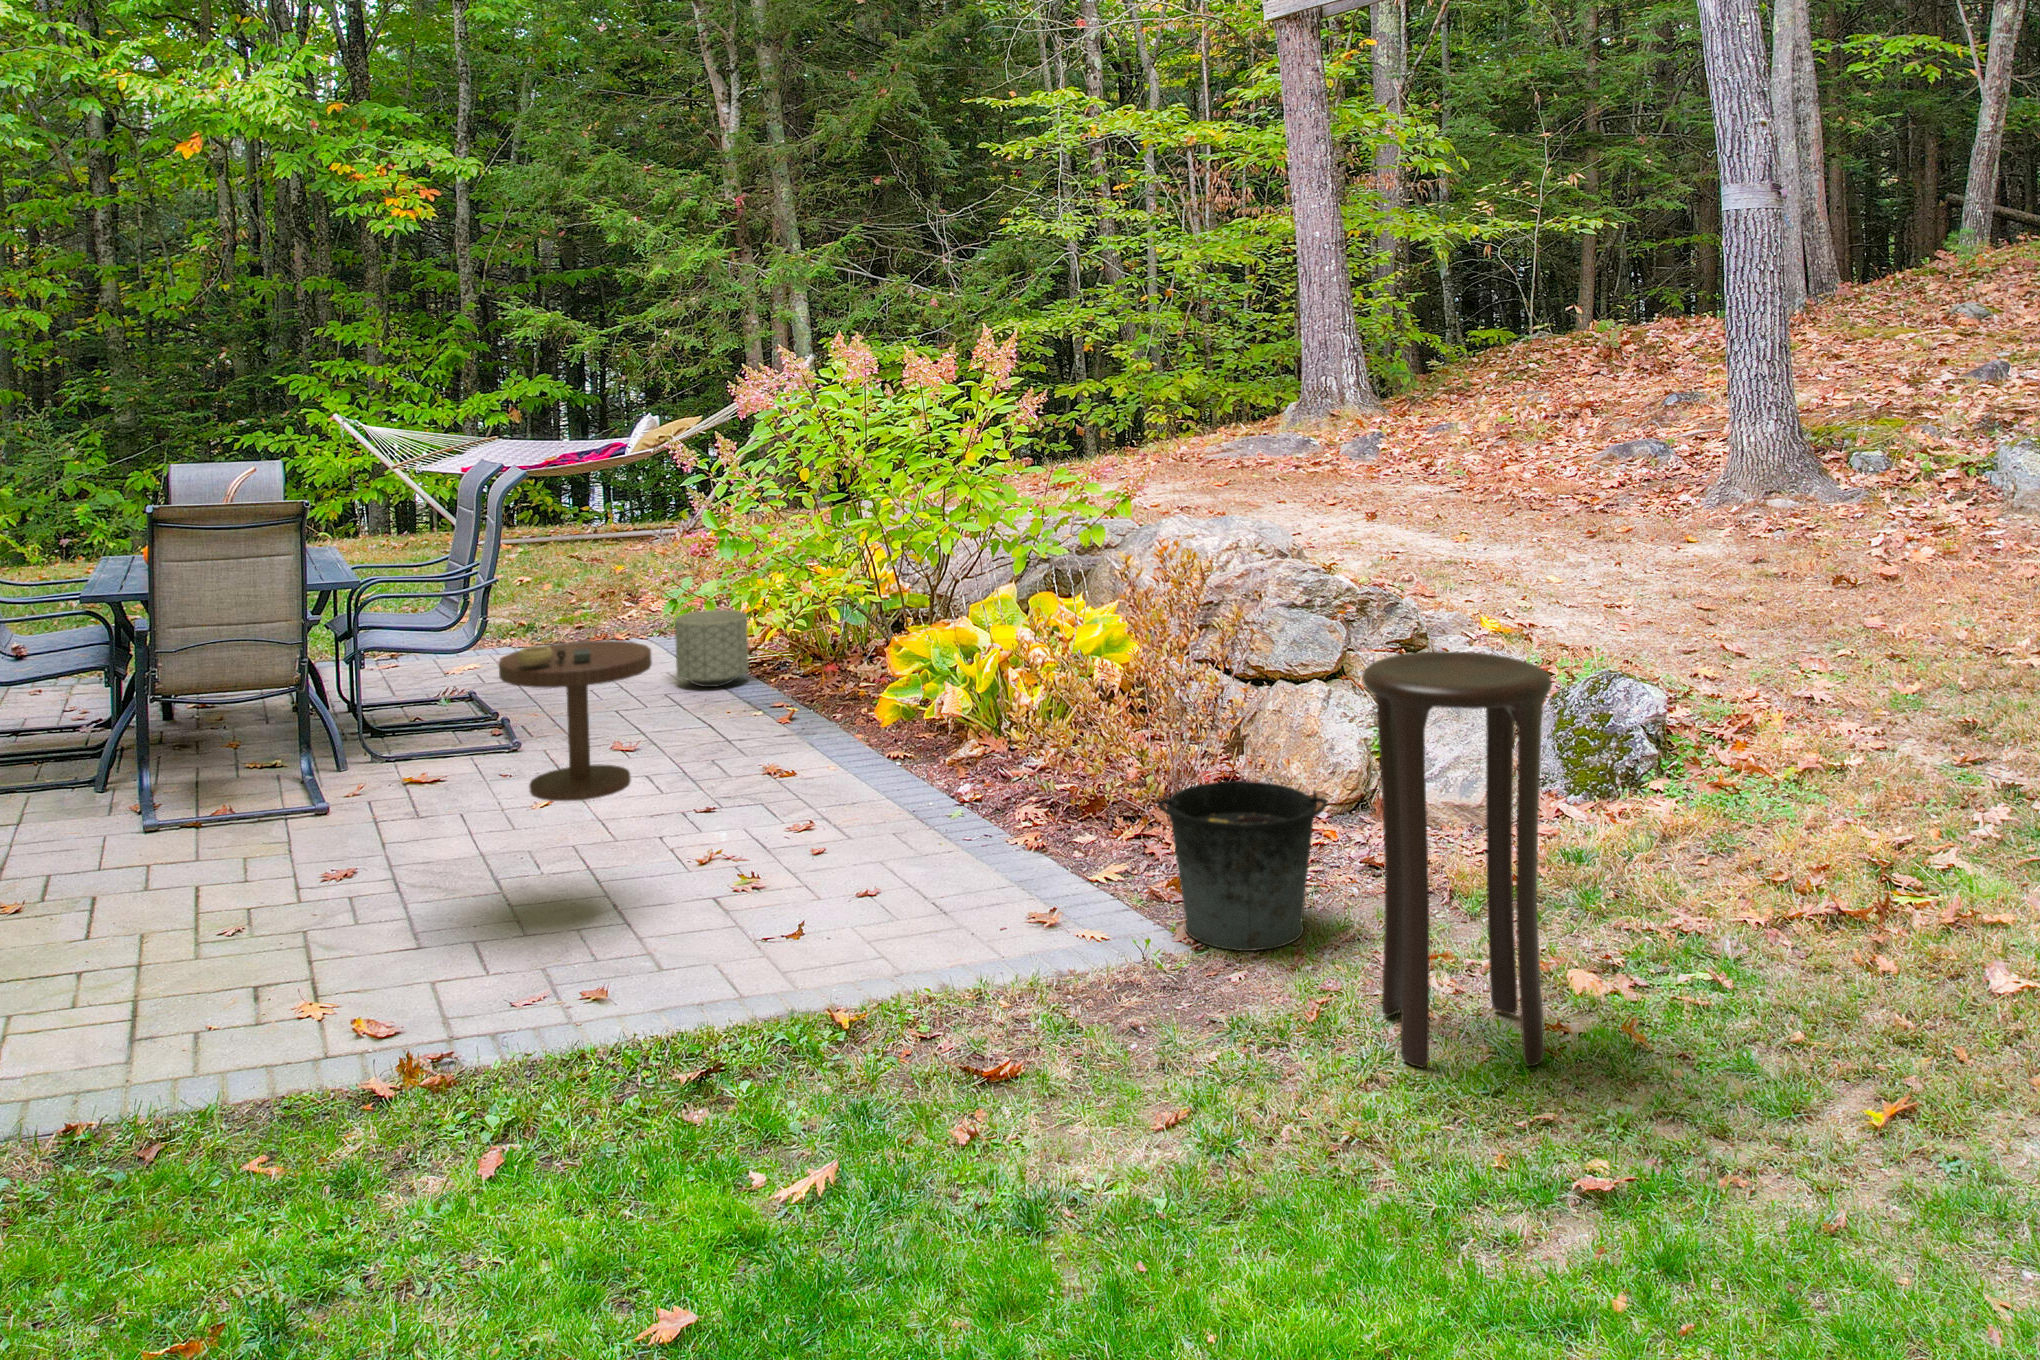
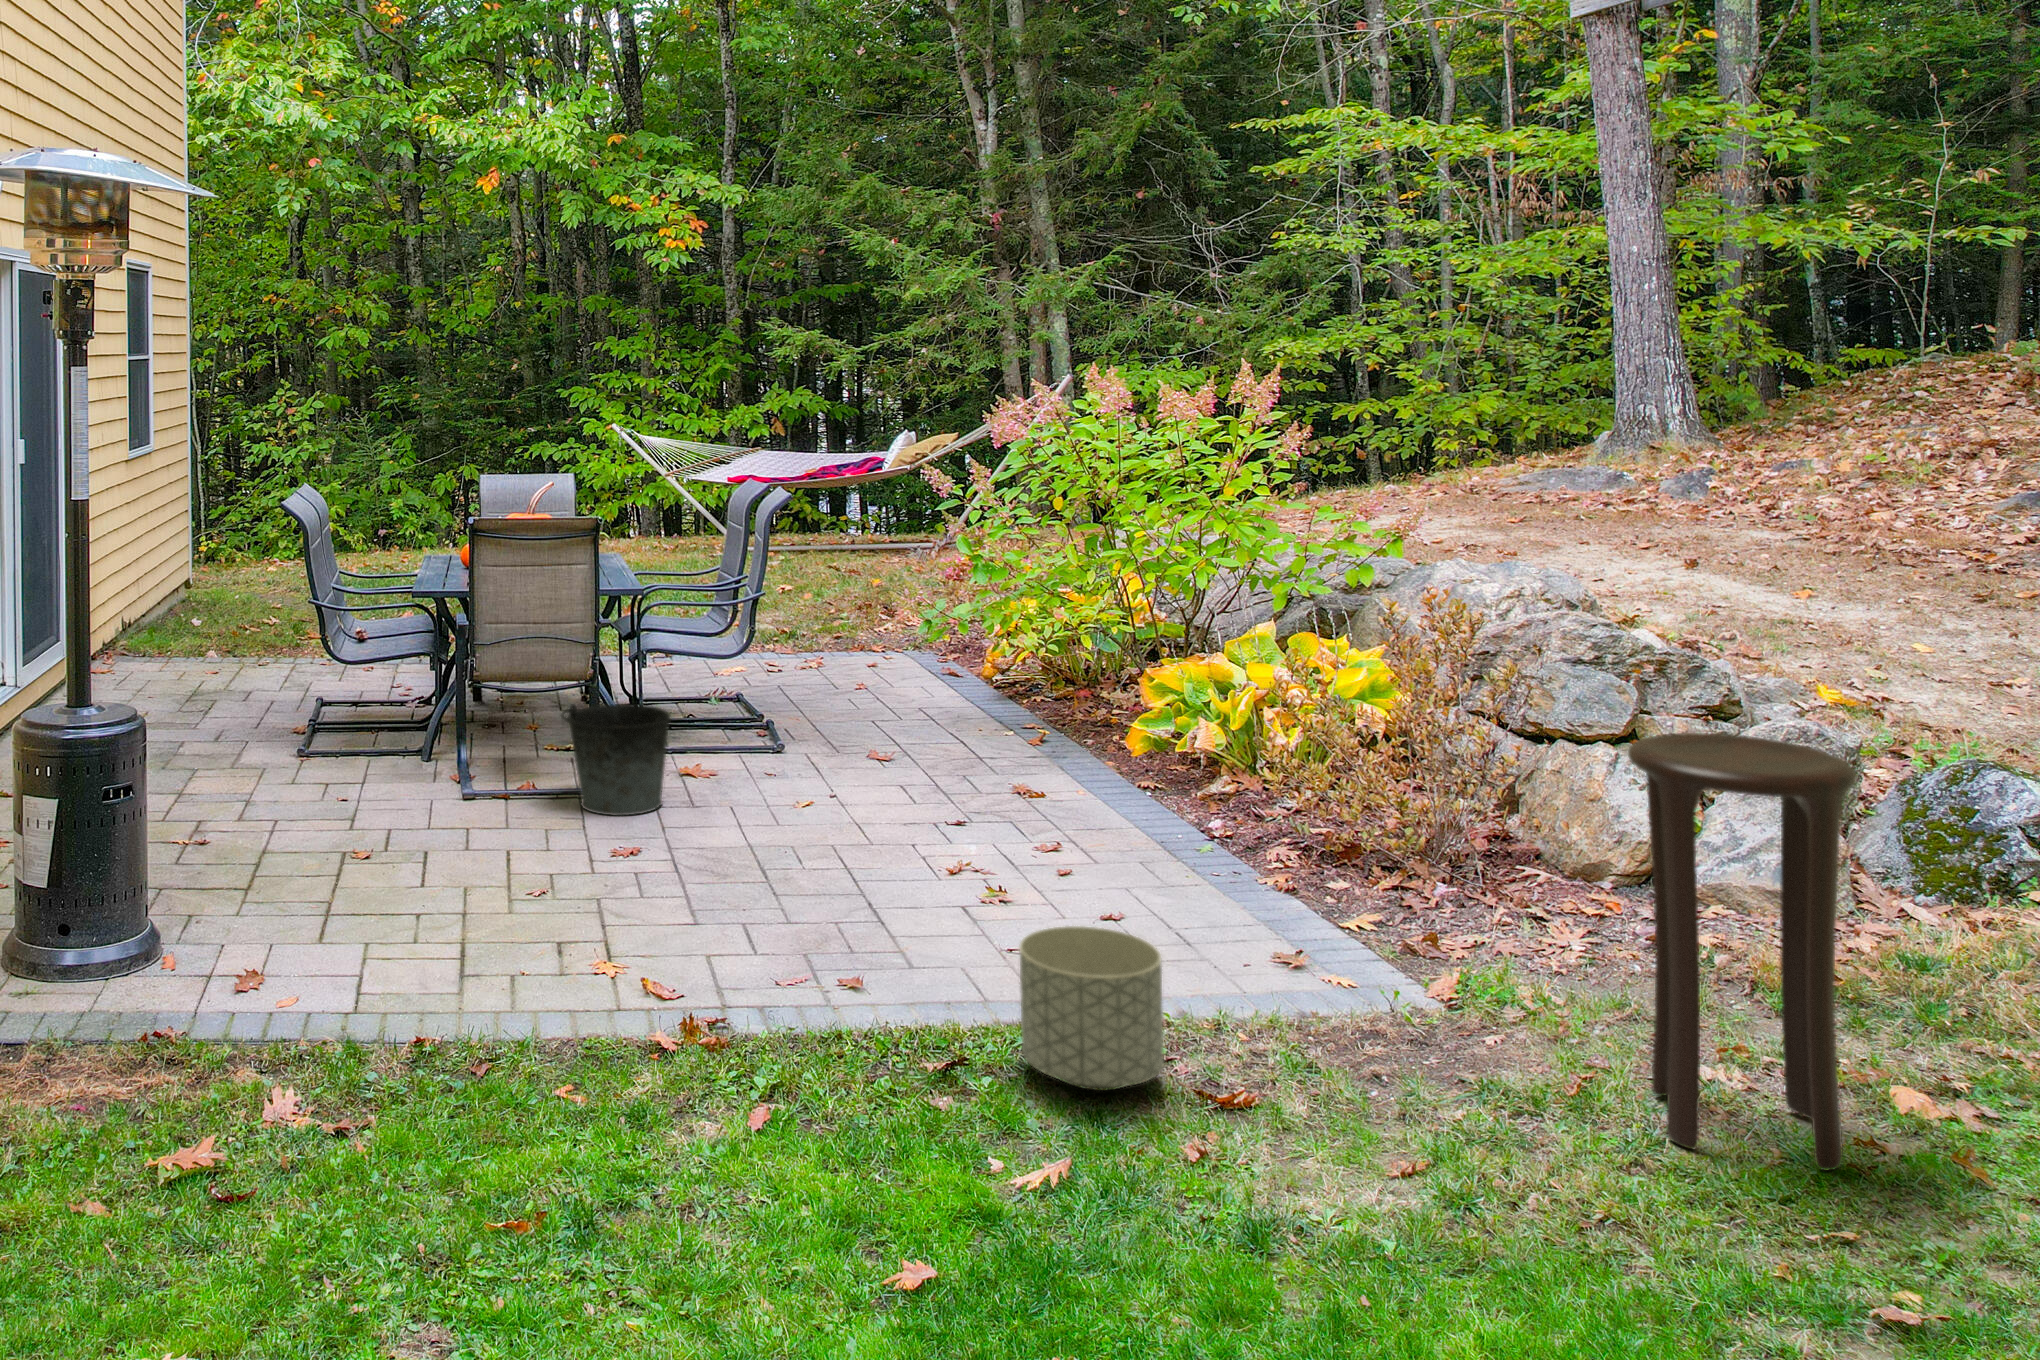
planter: present [675,610,749,687] -> present [1019,926,1164,1091]
side table: present [499,641,652,801] -> none [784,652,914,888]
bucket: present [1157,781,1327,951] -> present [561,704,671,816]

